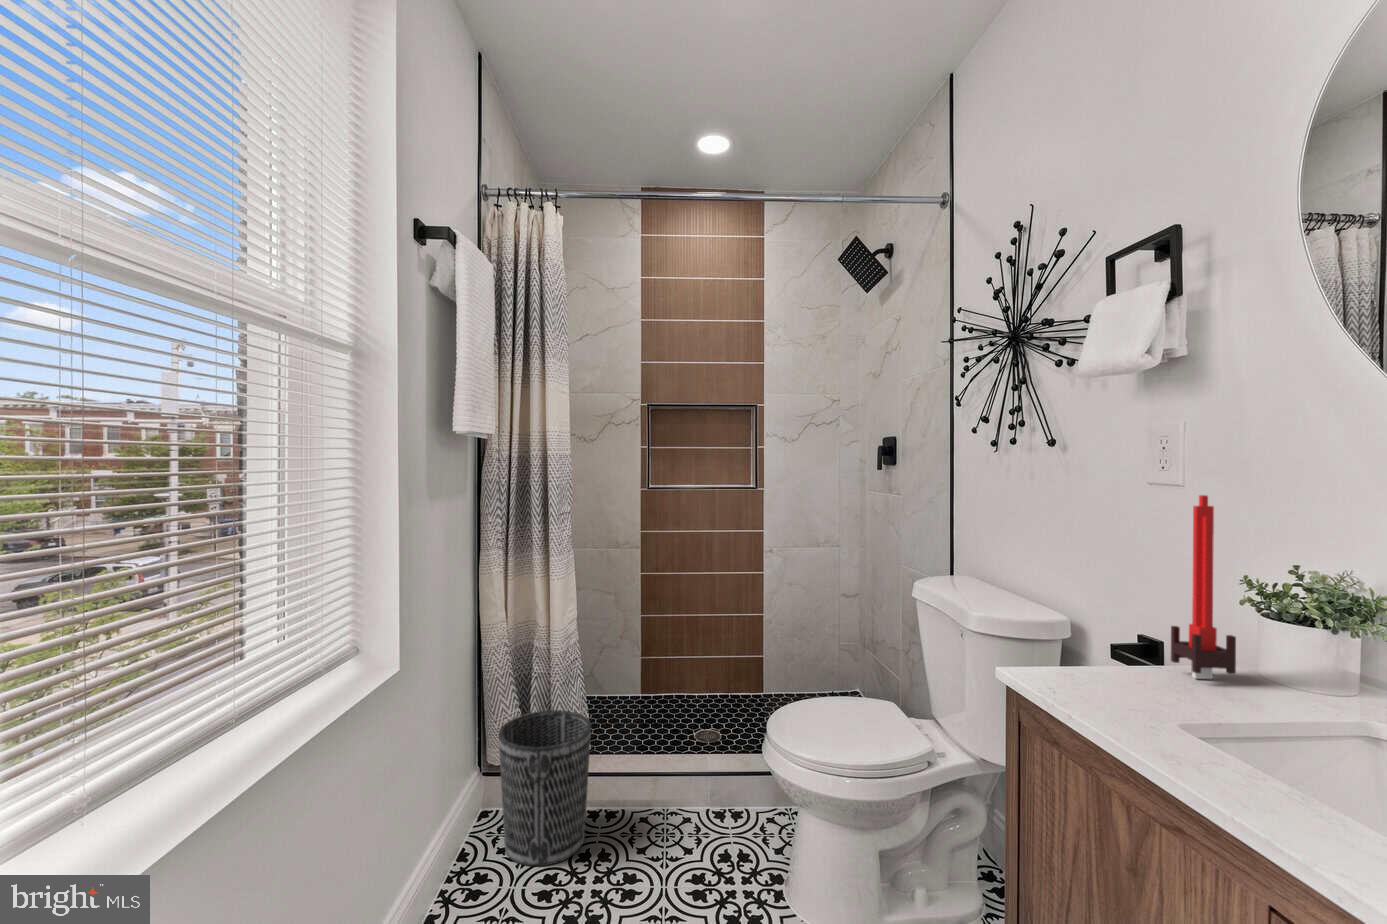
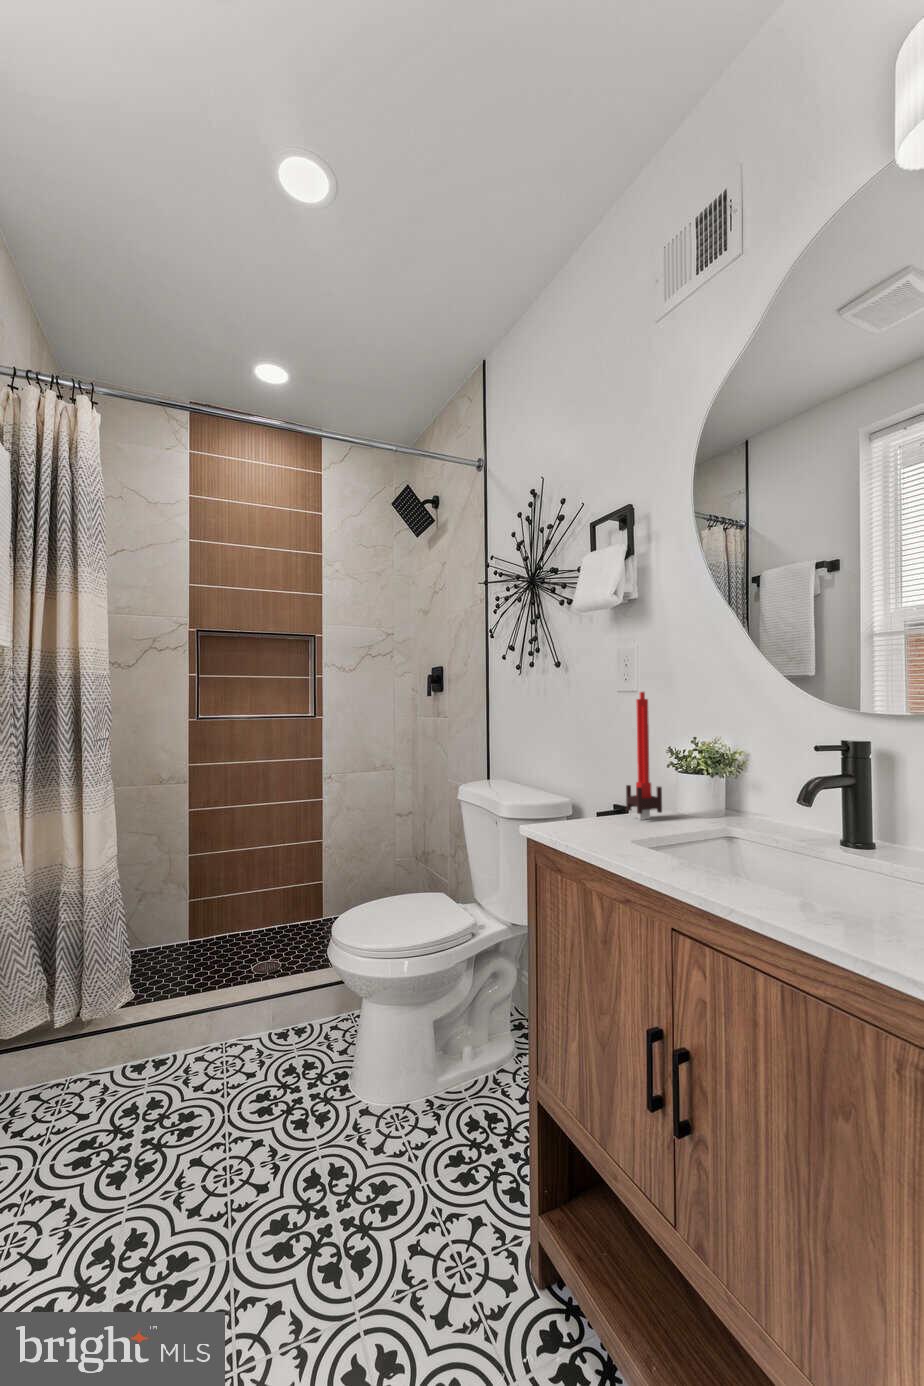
wastebasket: present [498,710,591,866] -> none [41,948,148,1109]

